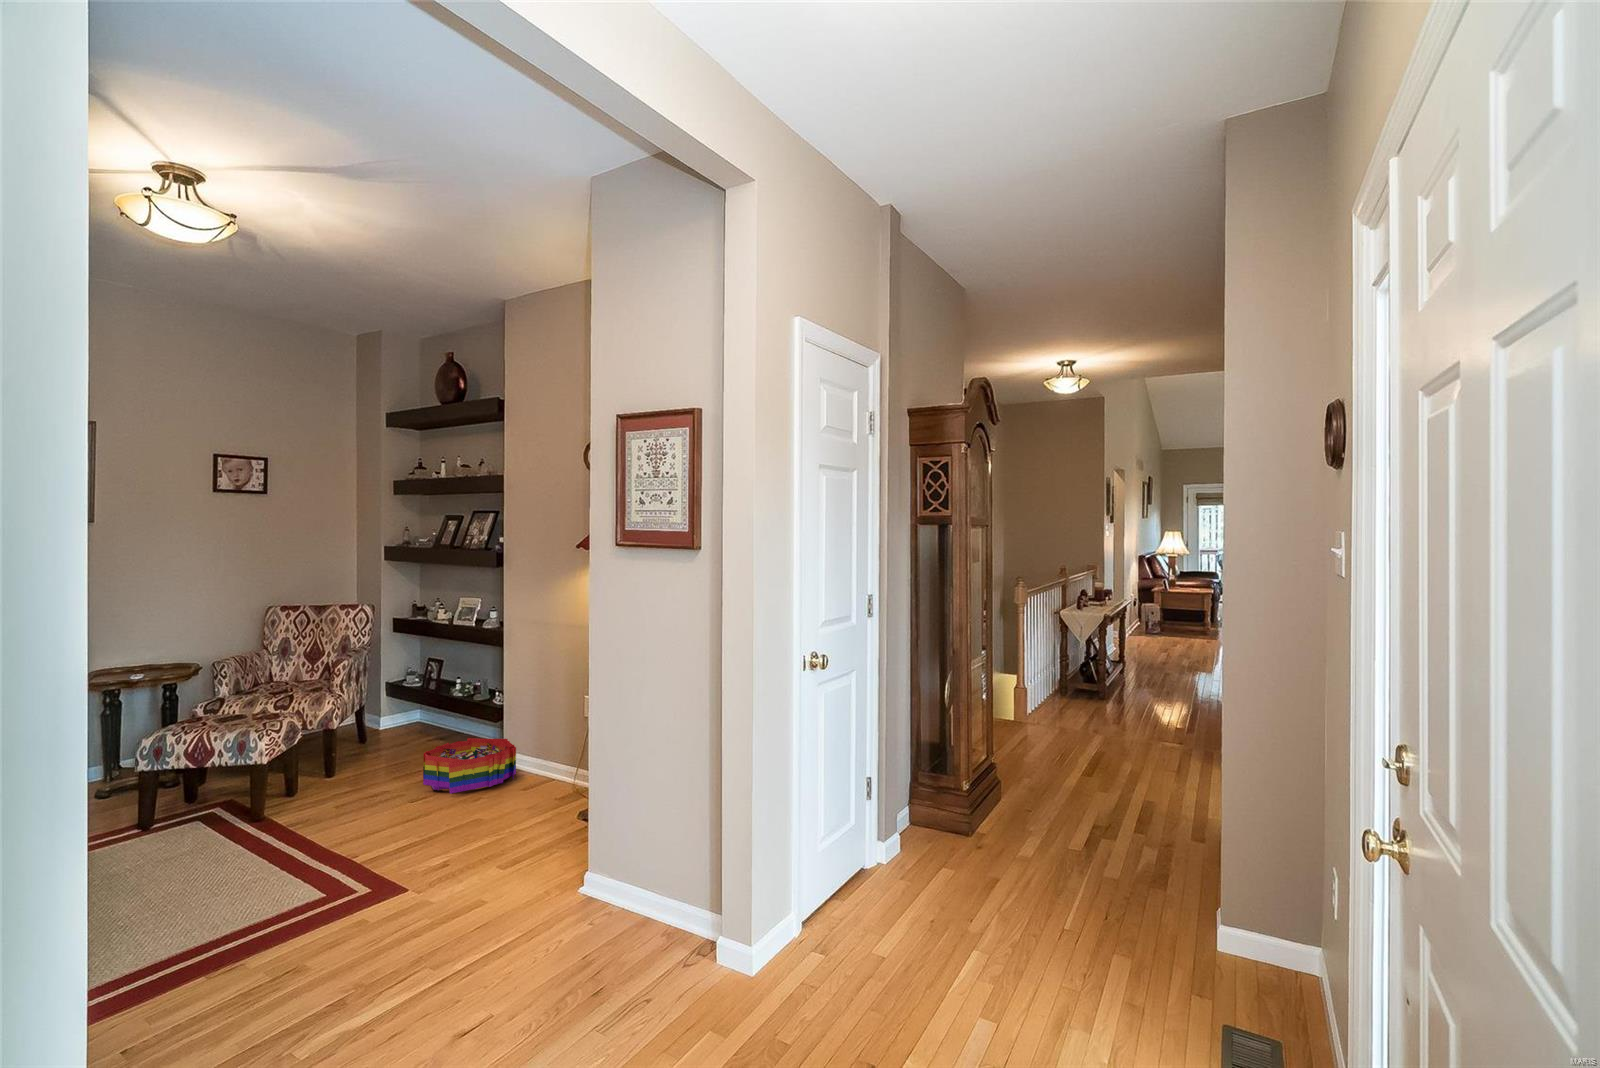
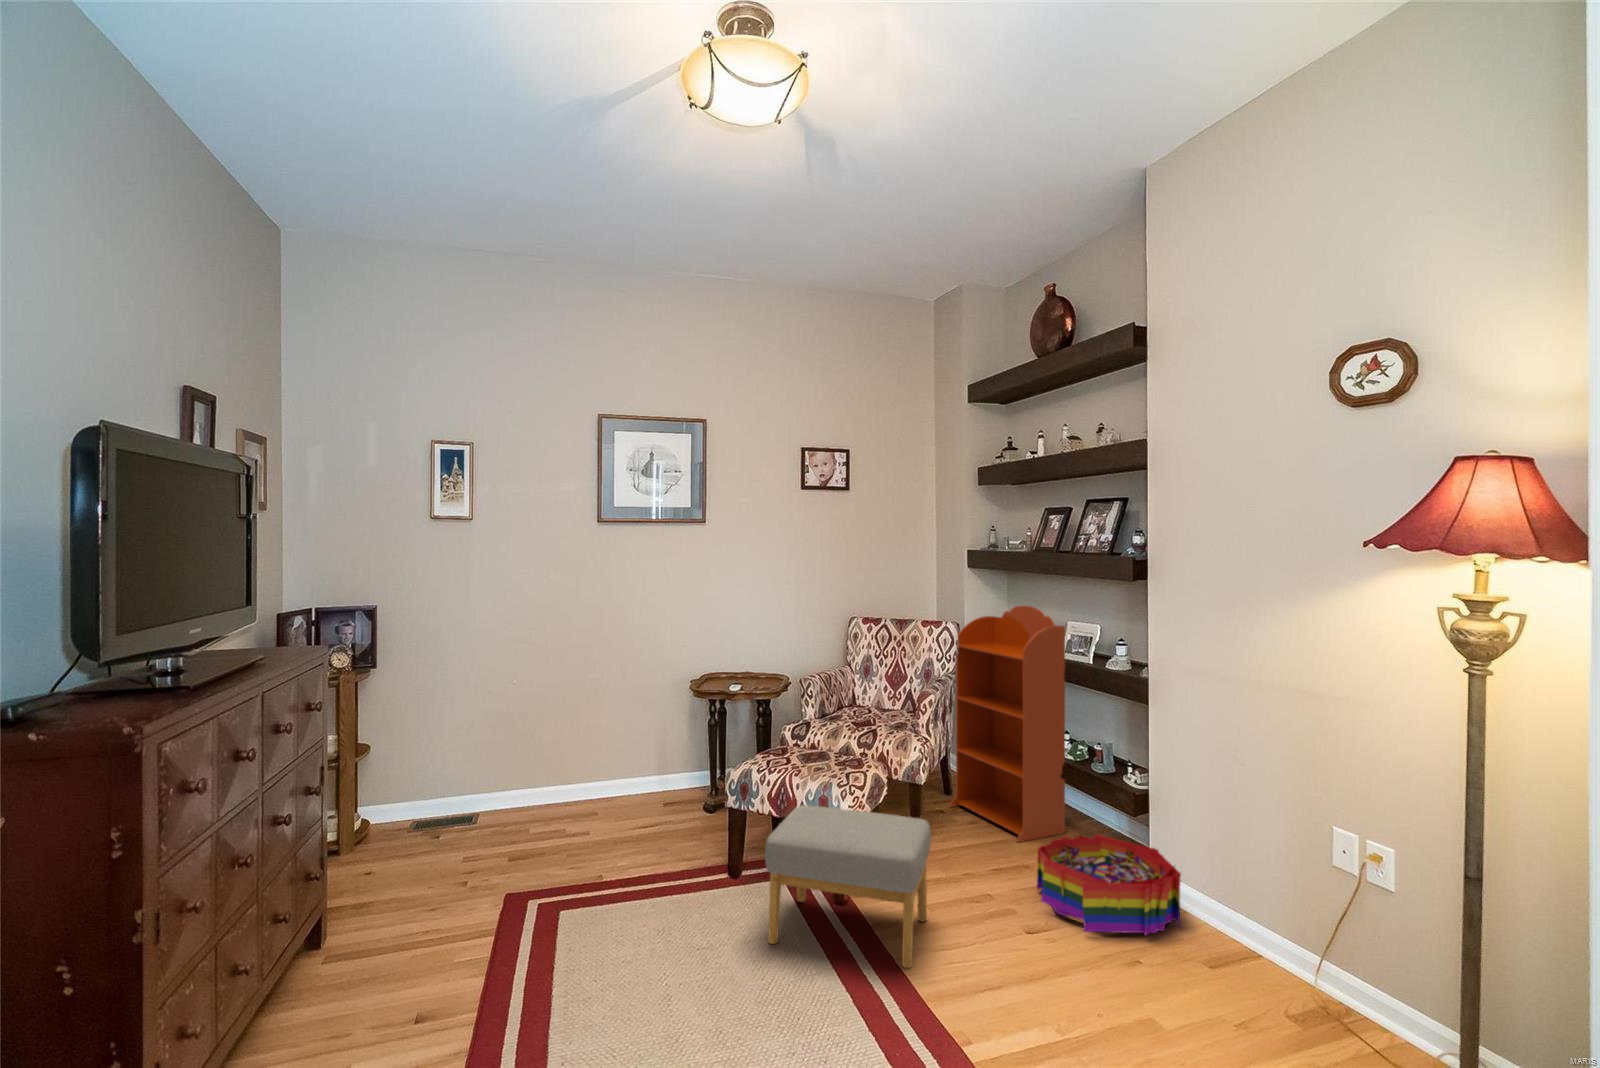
bookcase: none [364,588,455,760] -> present [950,605,1065,842]
footstool: none [186,743,336,854] -> present [765,805,931,968]

